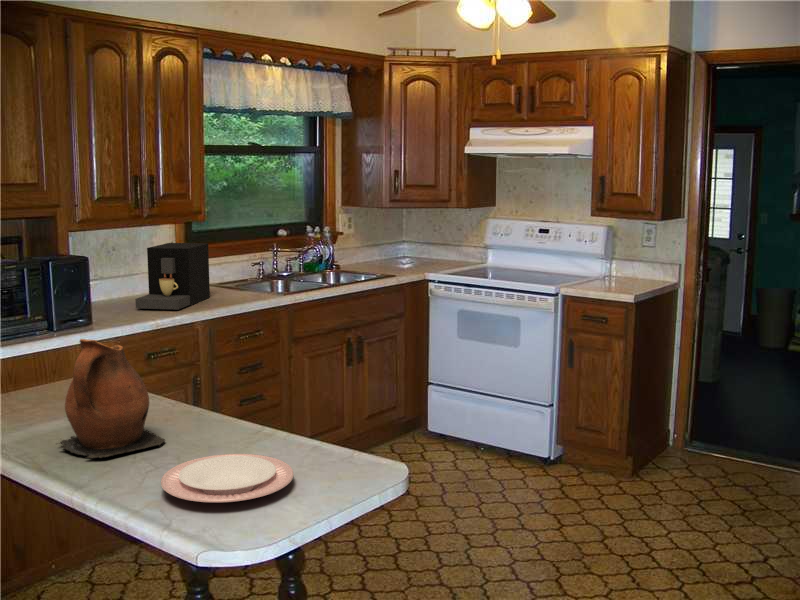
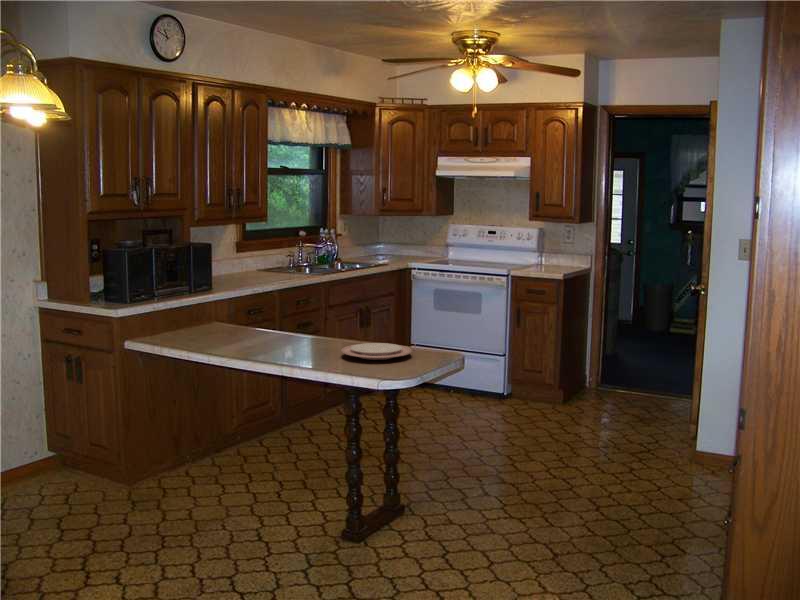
coffee maker: present [135,243,210,310] -> none [228,238,270,283]
ceramic pitcher: present [60,339,165,458] -> none [256,281,319,349]

